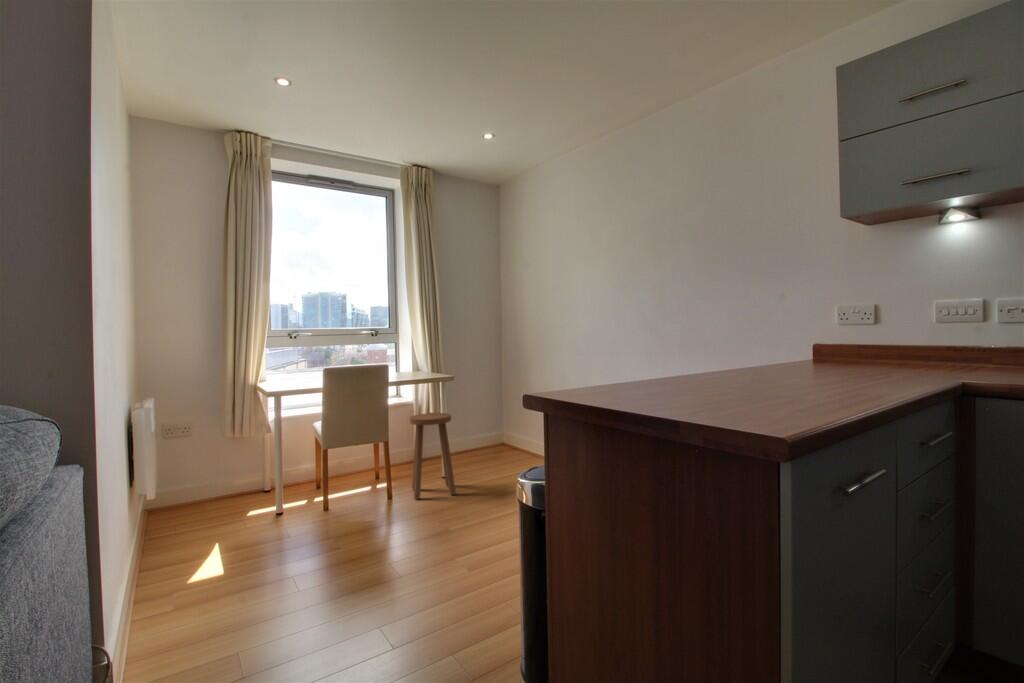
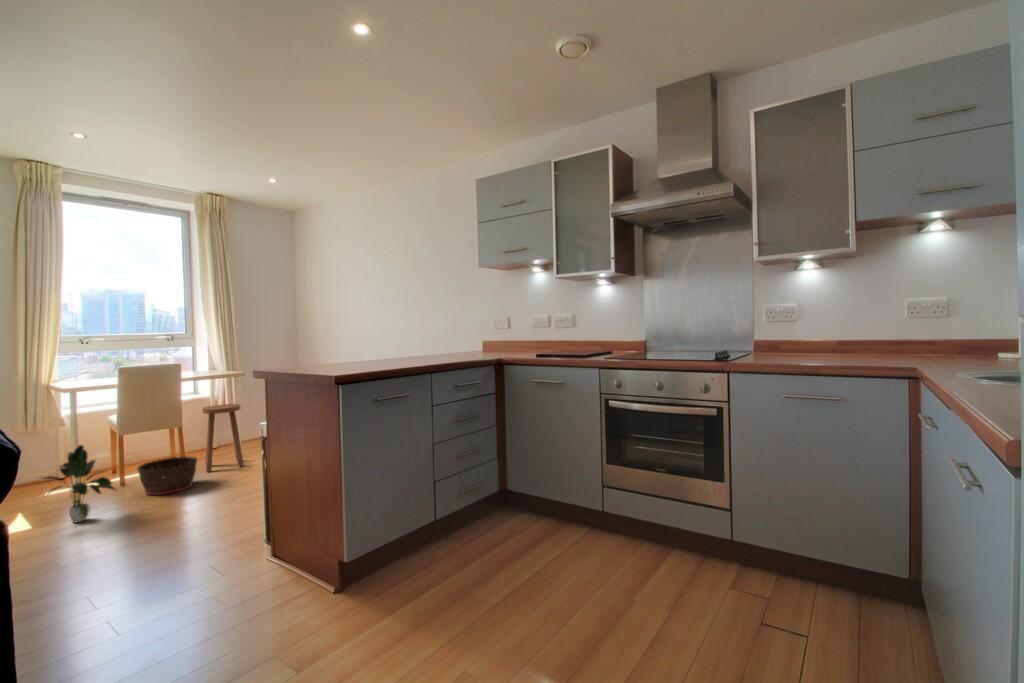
potted plant: none [229,464,318,571] -> present [44,445,115,523]
basket: none [341,479,407,533] -> present [137,456,197,495]

